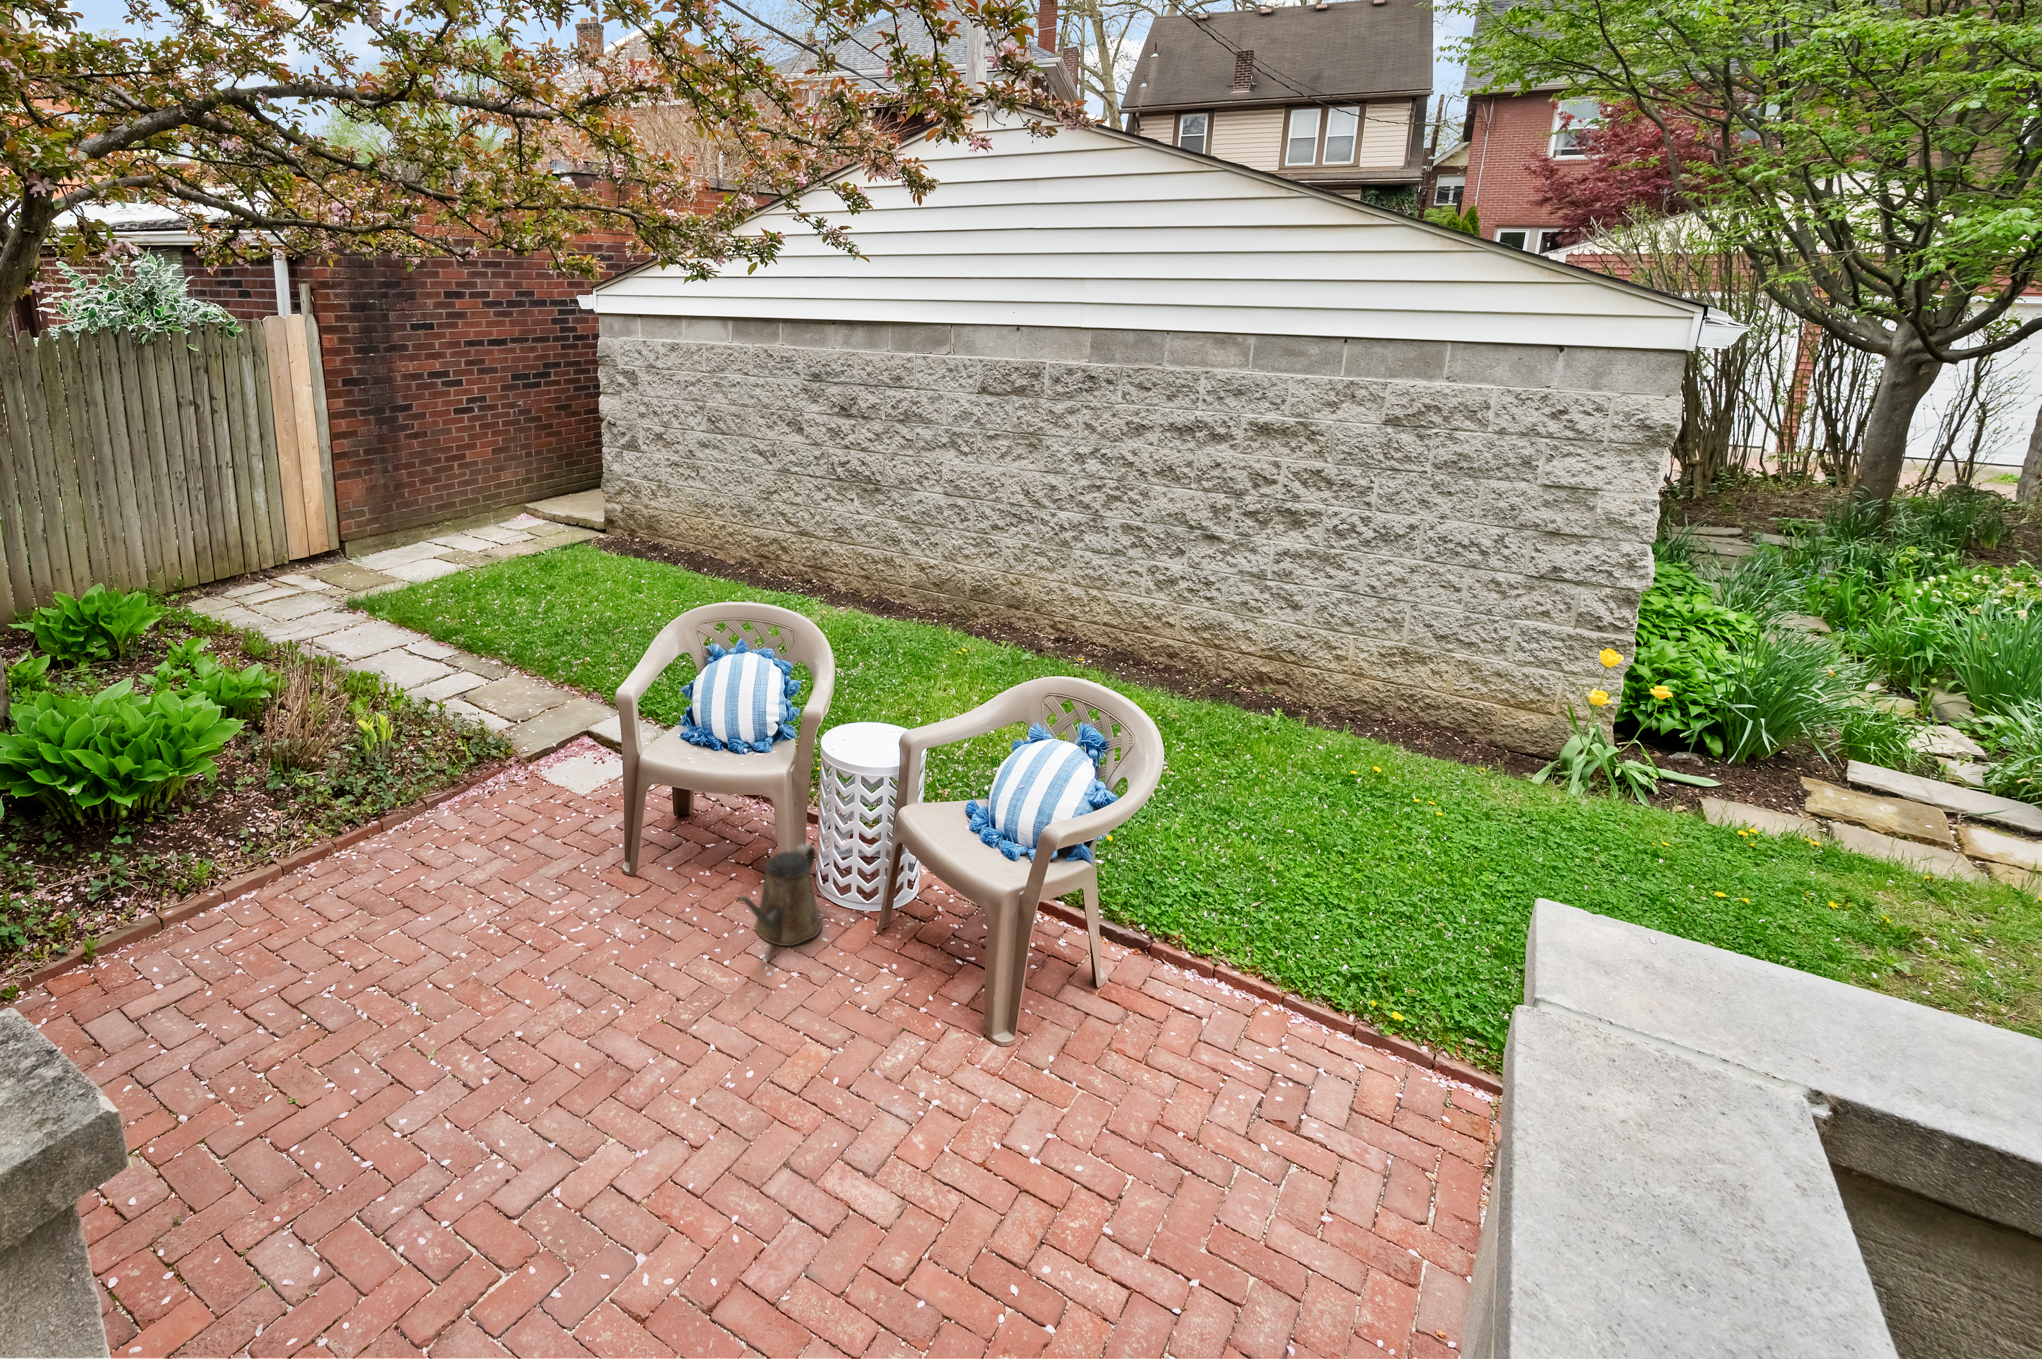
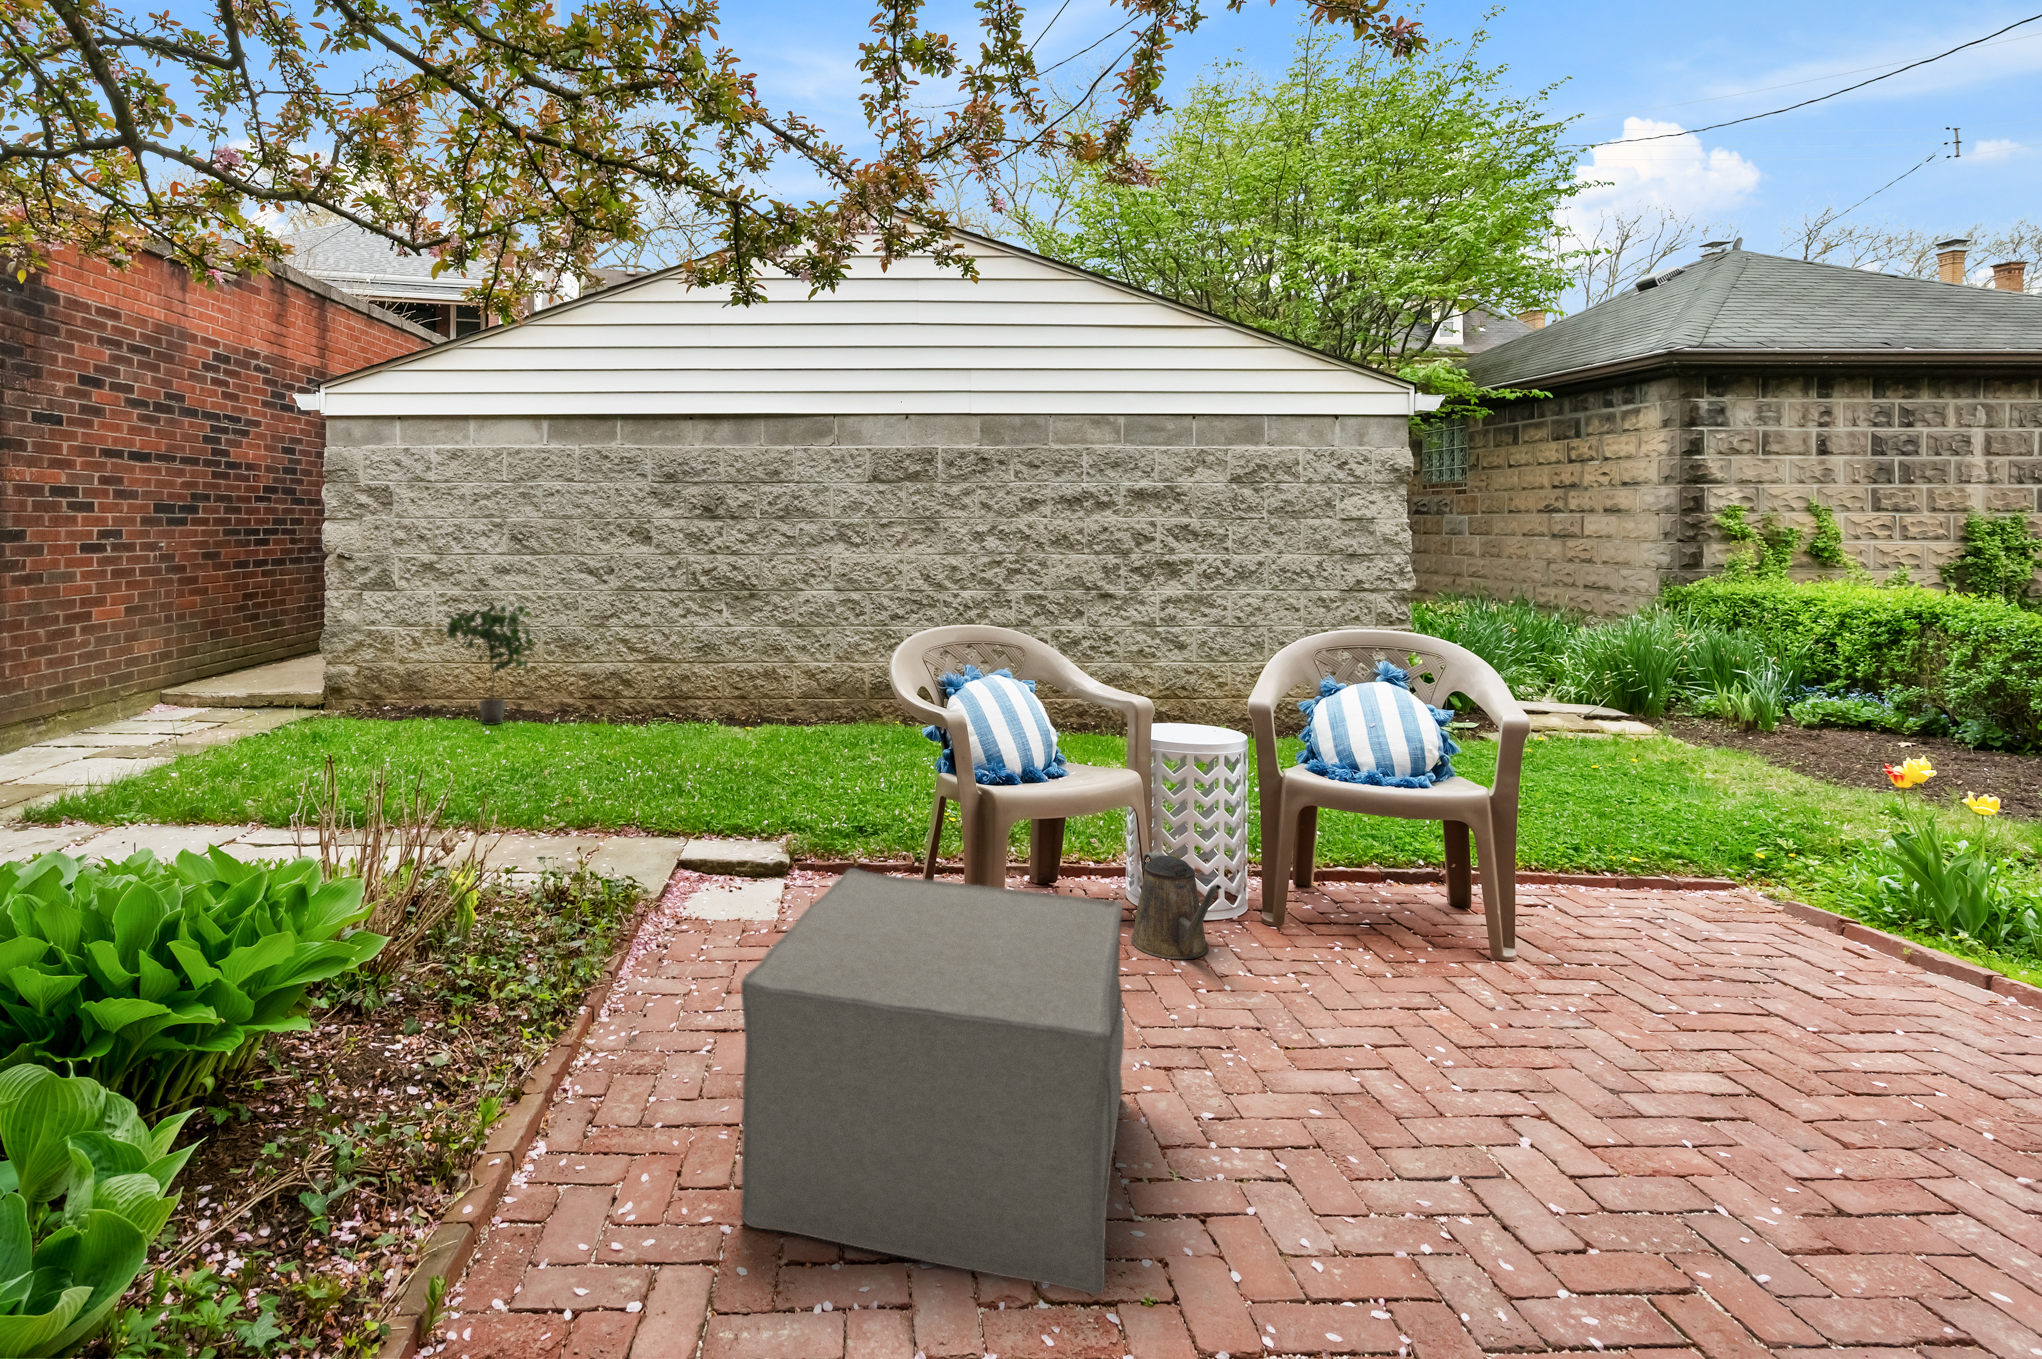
potted plant: none [641,478,720,572] -> present [438,605,538,725]
ottoman: none [210,803,521,1128] -> present [741,868,1124,1294]

